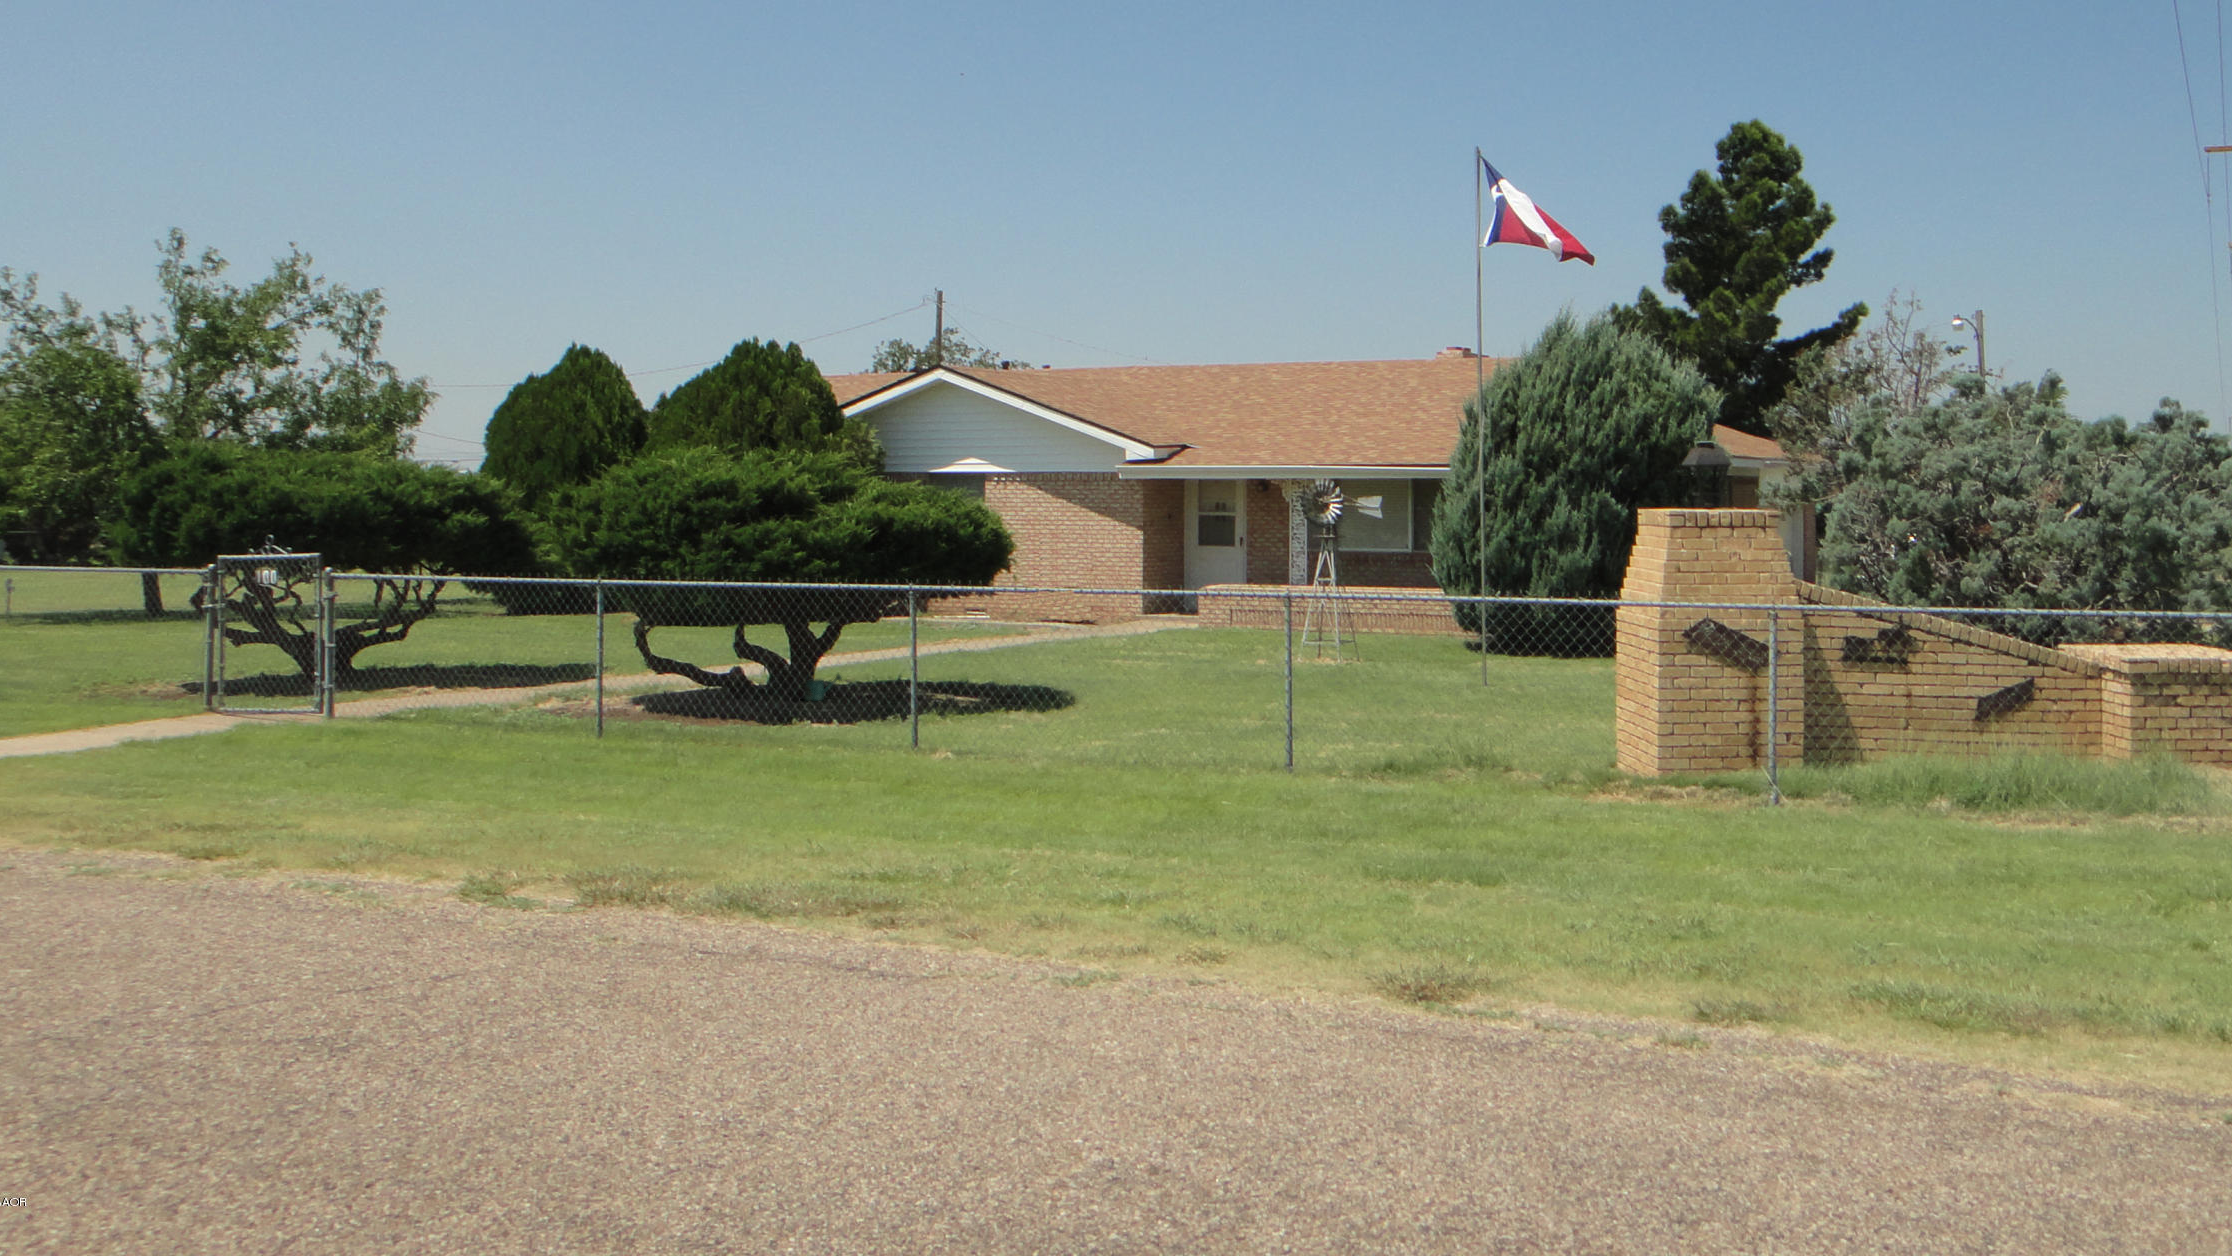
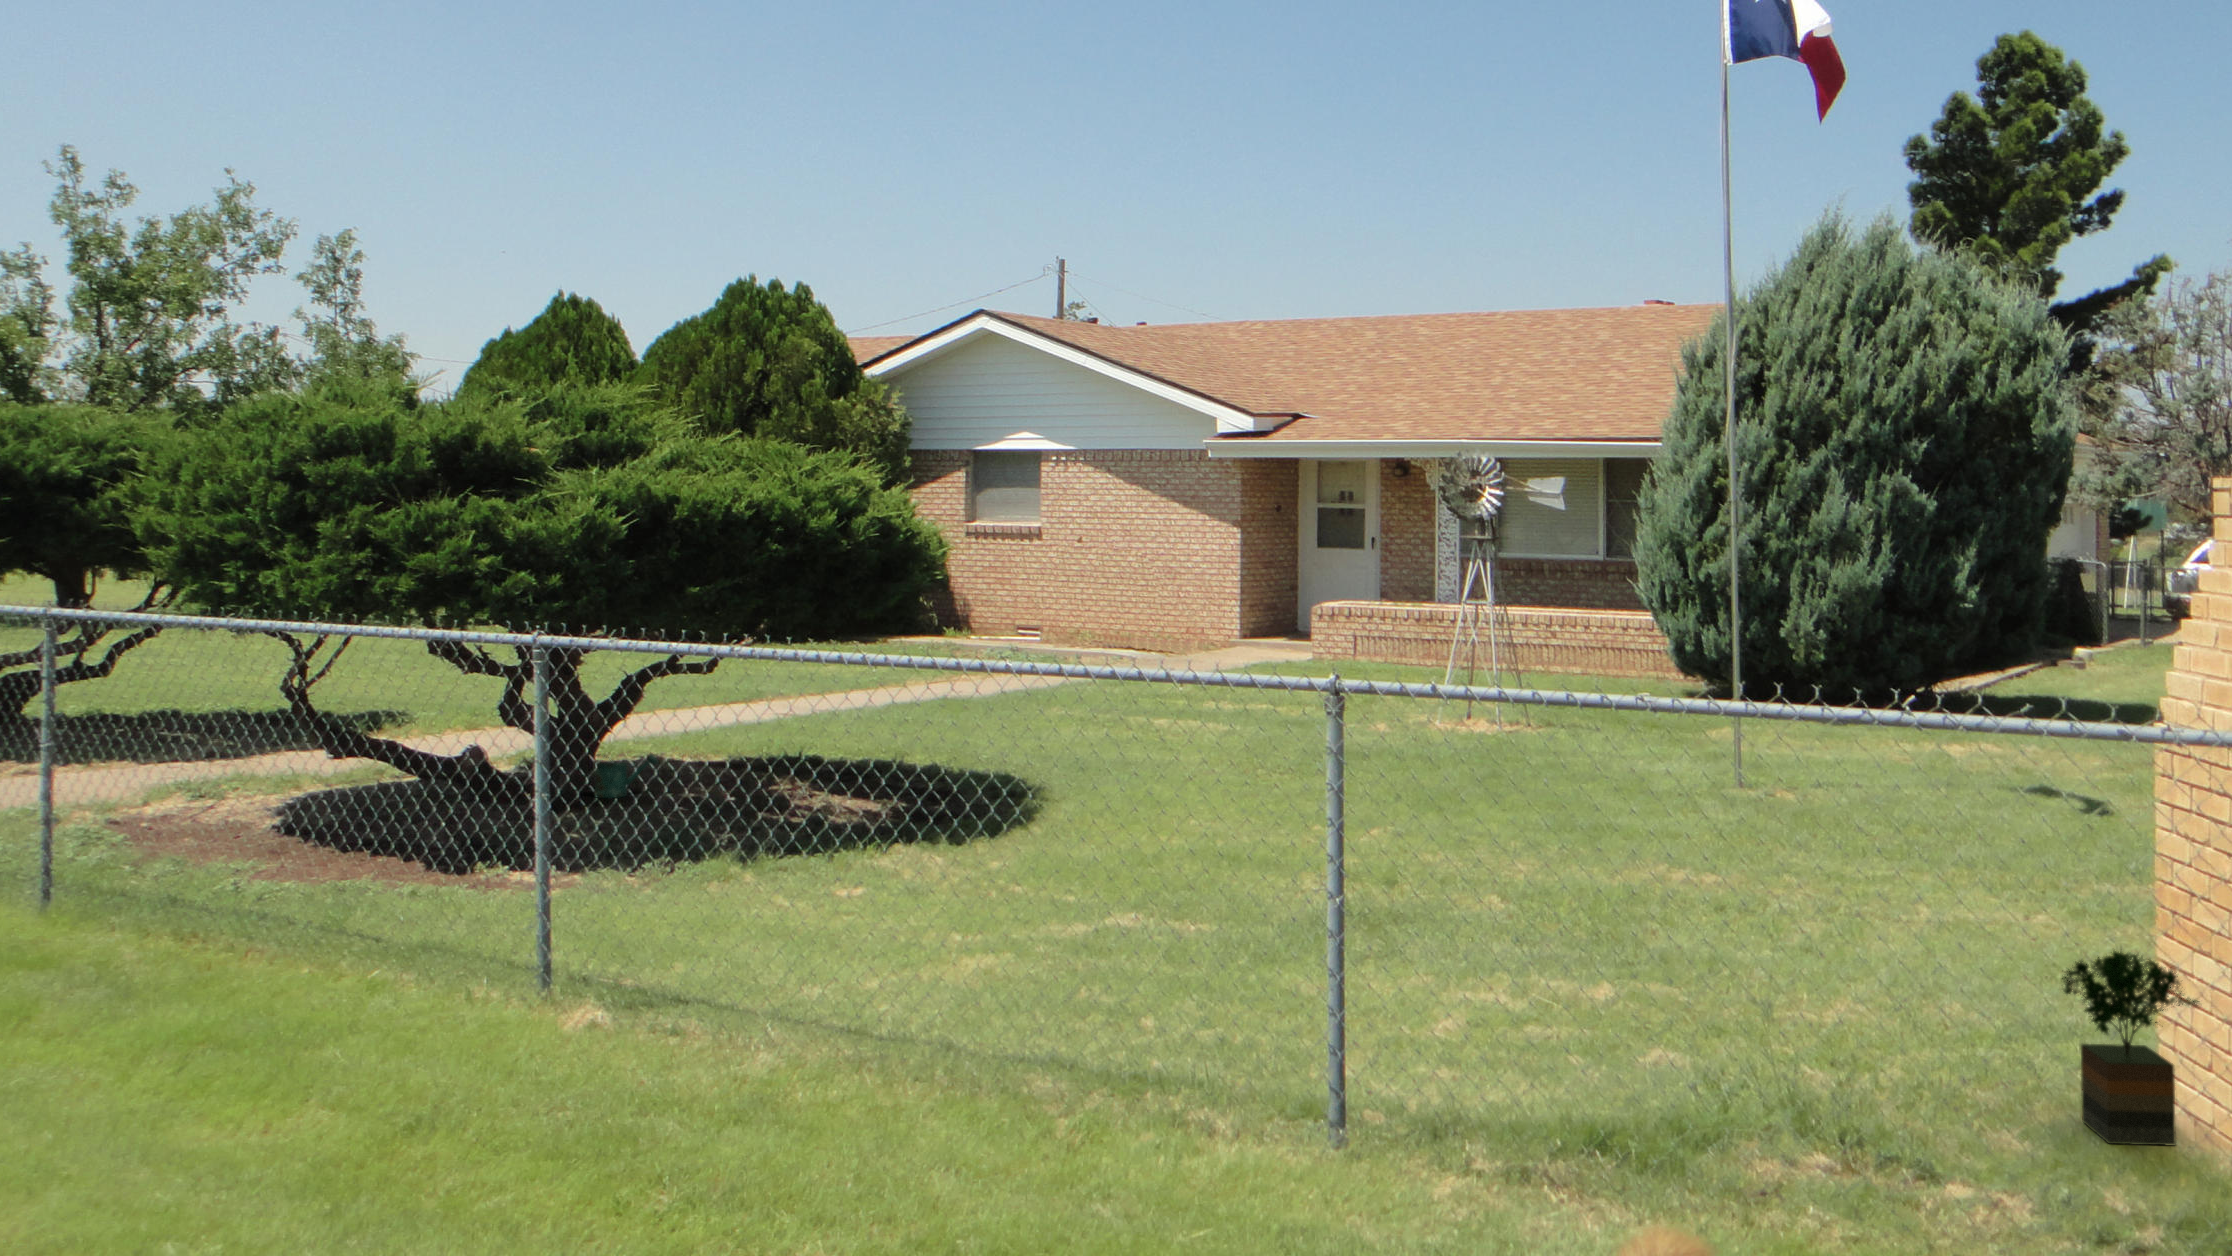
potted tree: none [1578,688,1630,759] -> present [2062,951,2200,1146]

